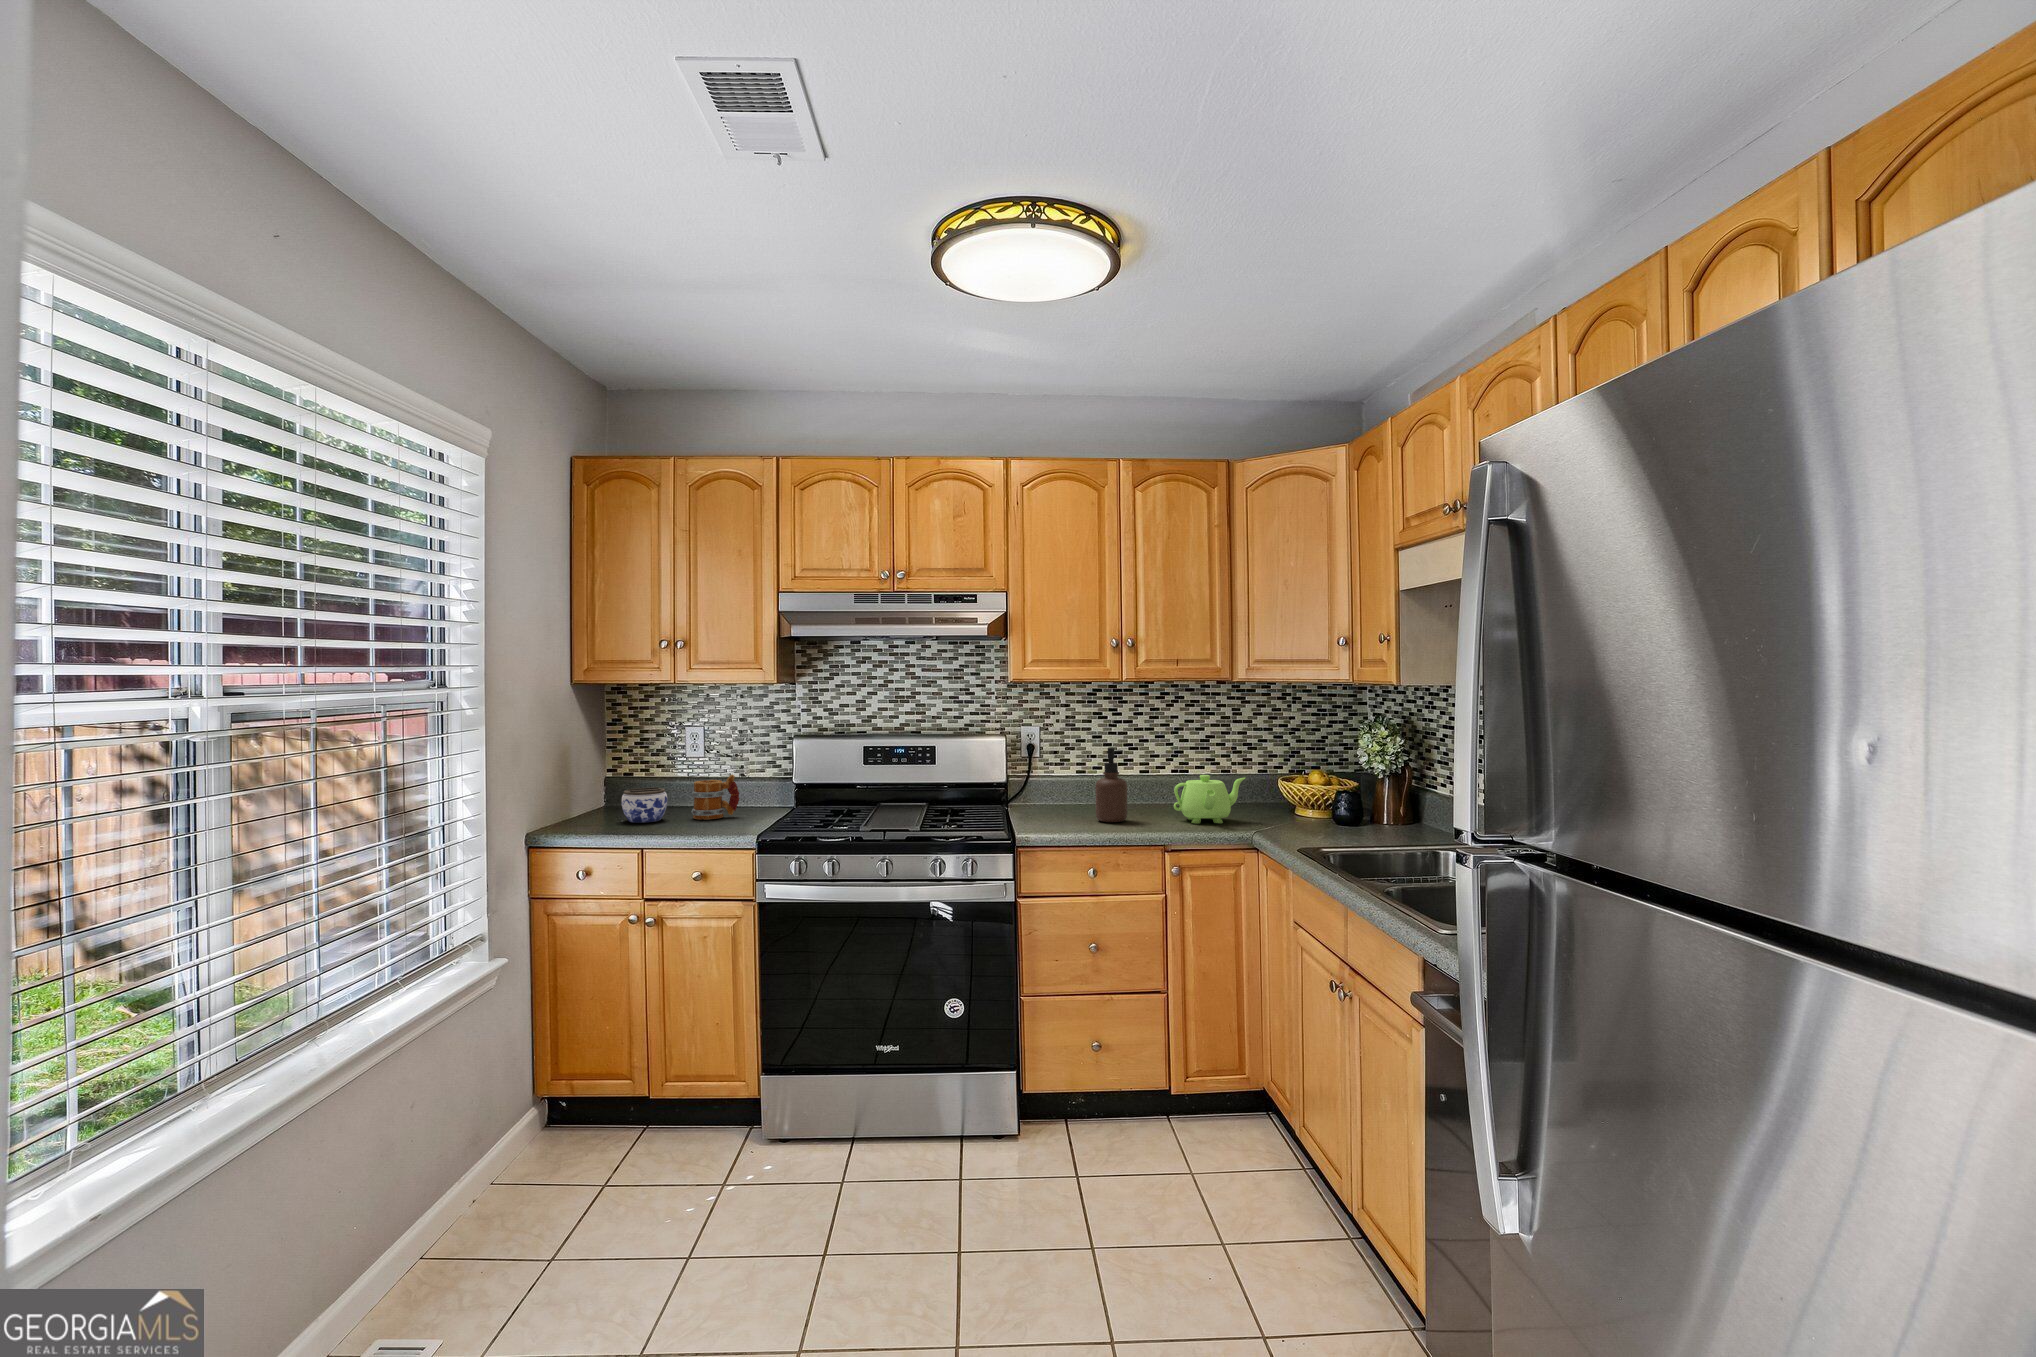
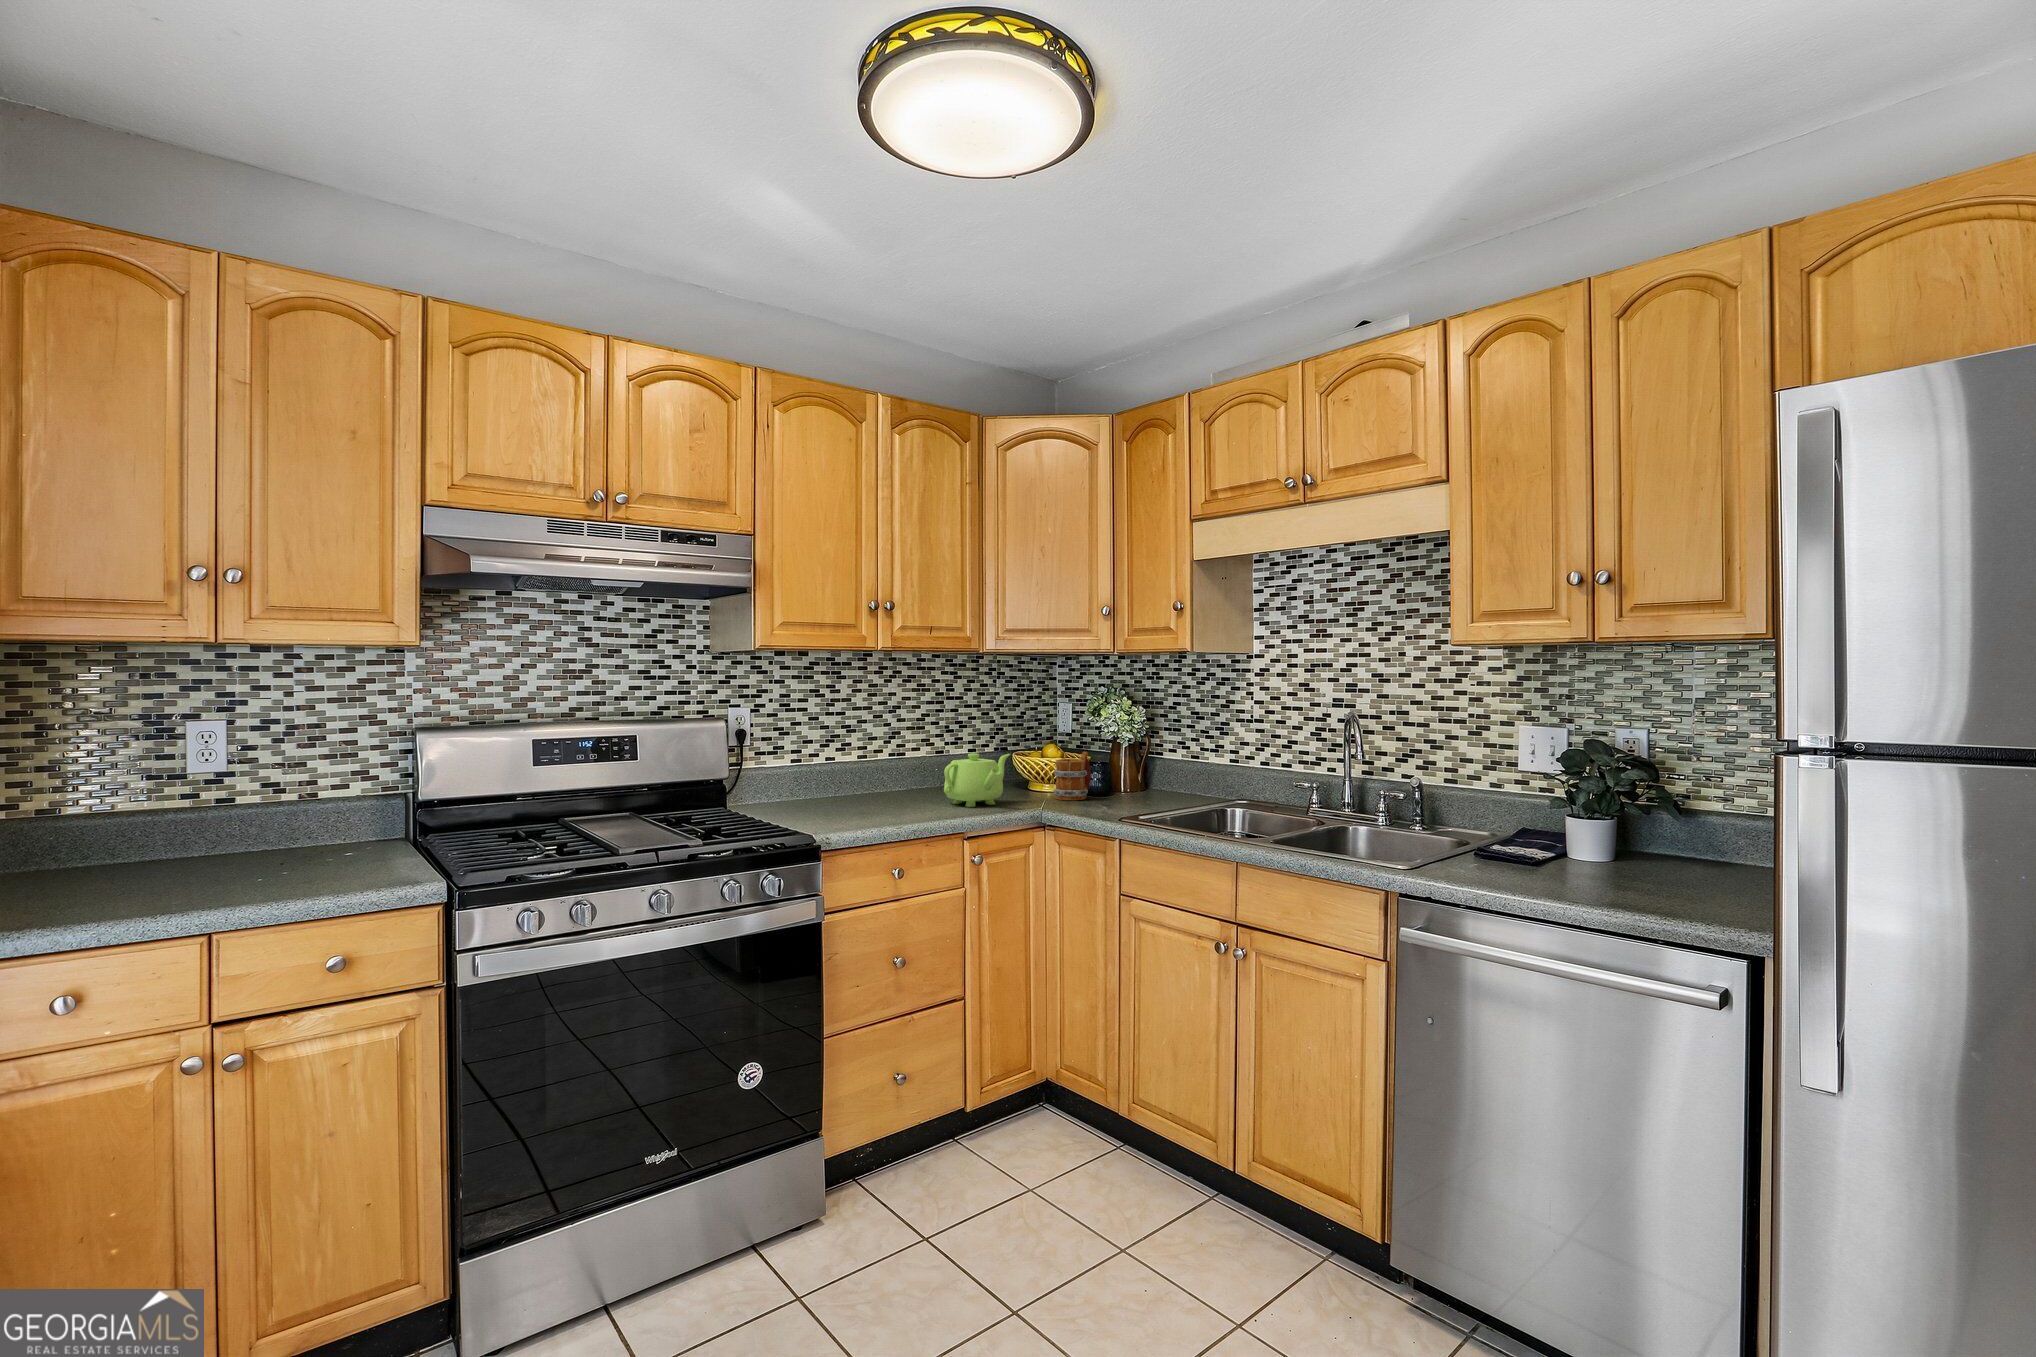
soap dispenser: present [1095,748,1127,822] -> none [868,727,906,814]
mug: present [691,774,739,820] -> present [1054,752,1091,800]
jar: present [621,787,667,823] -> none [100,824,202,891]

